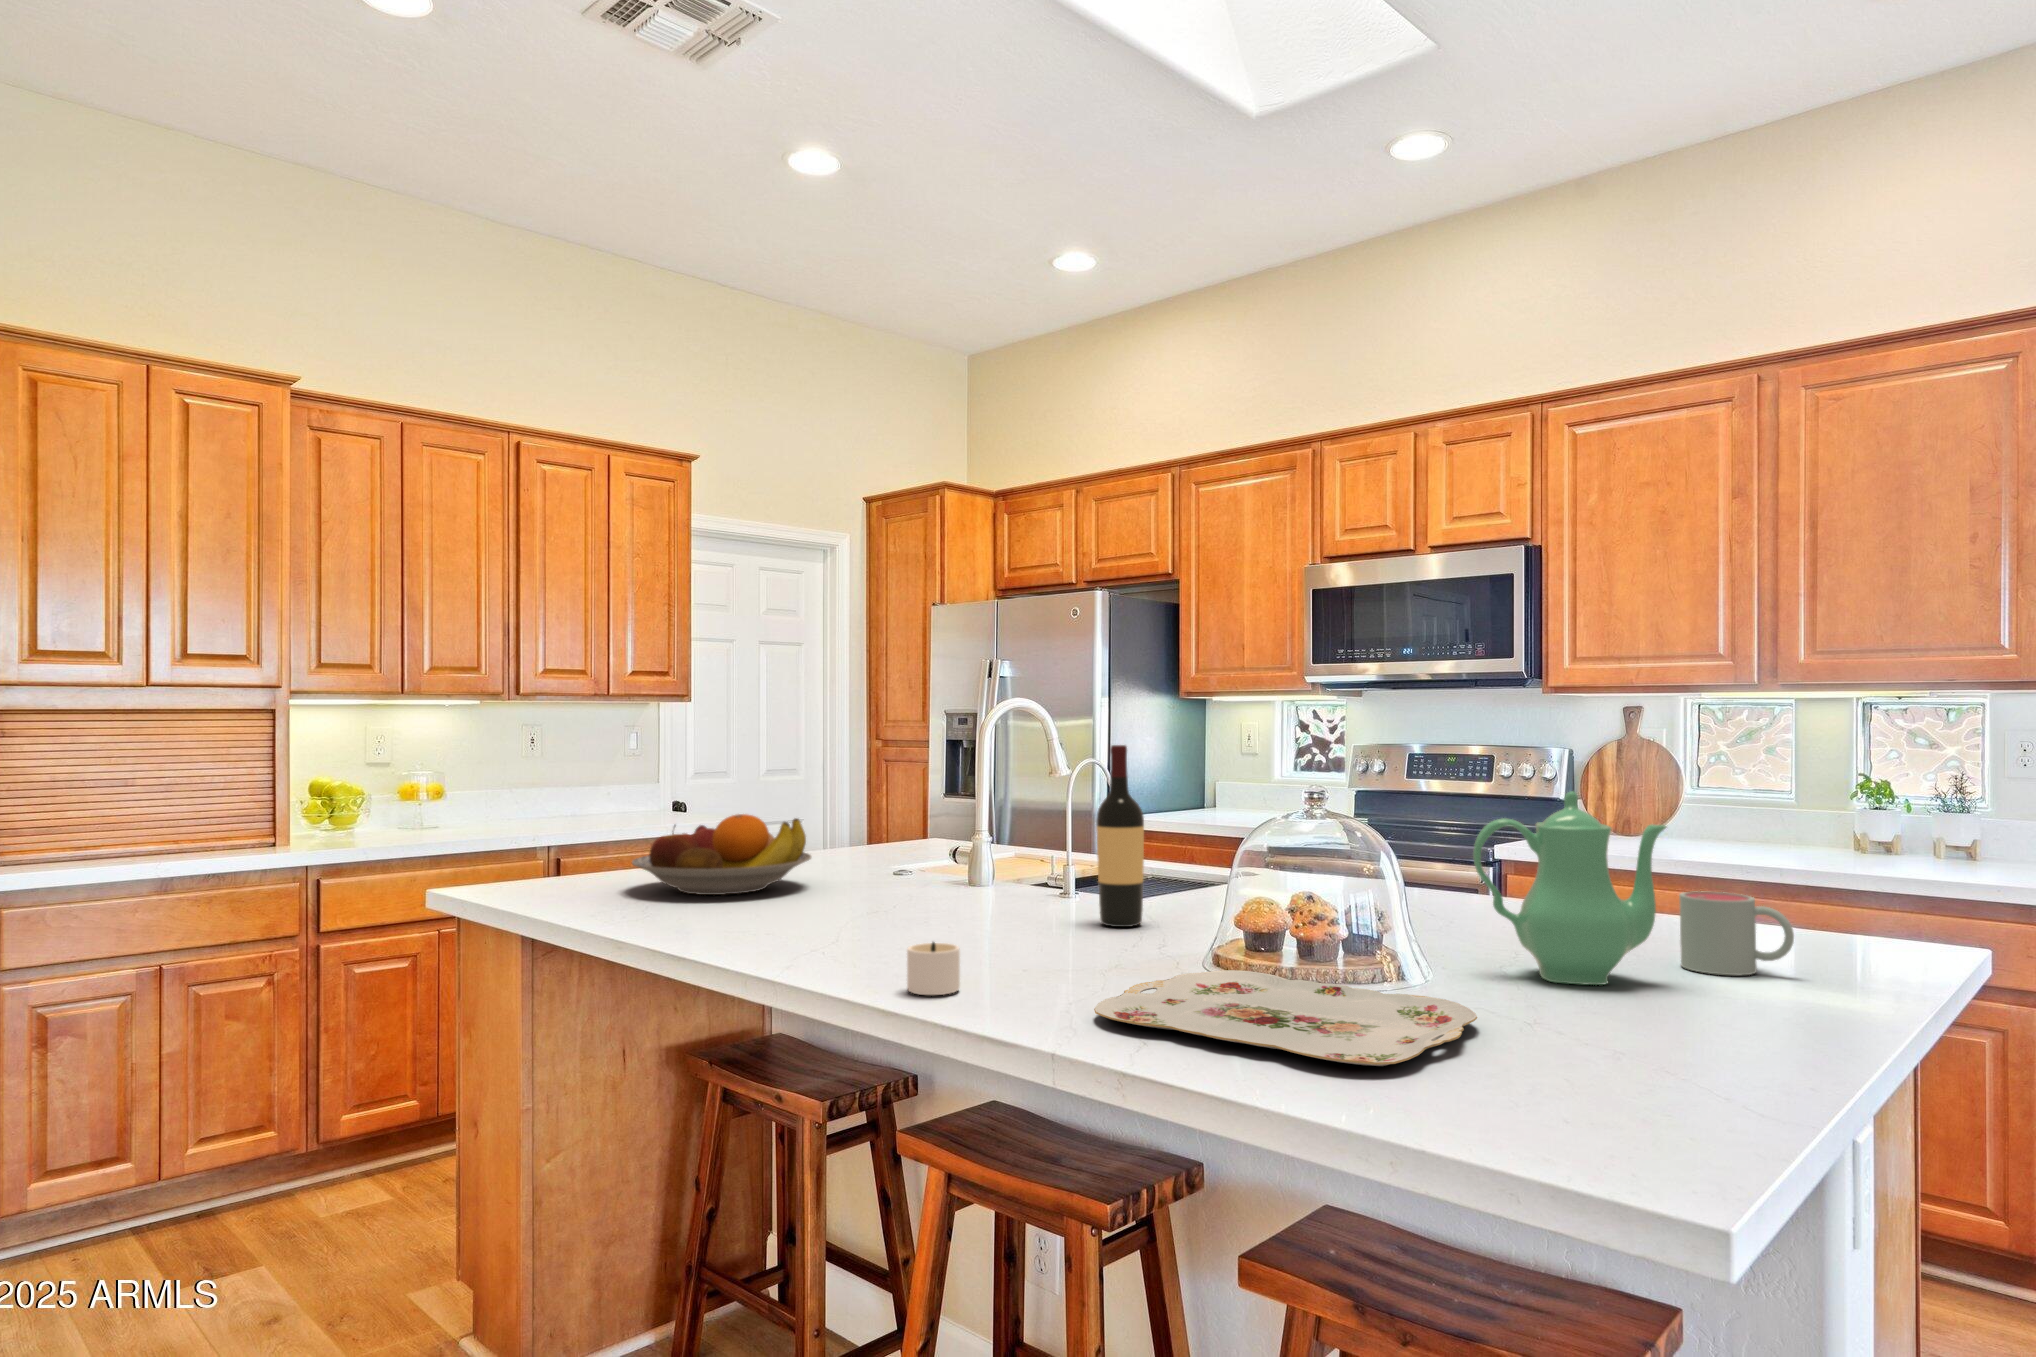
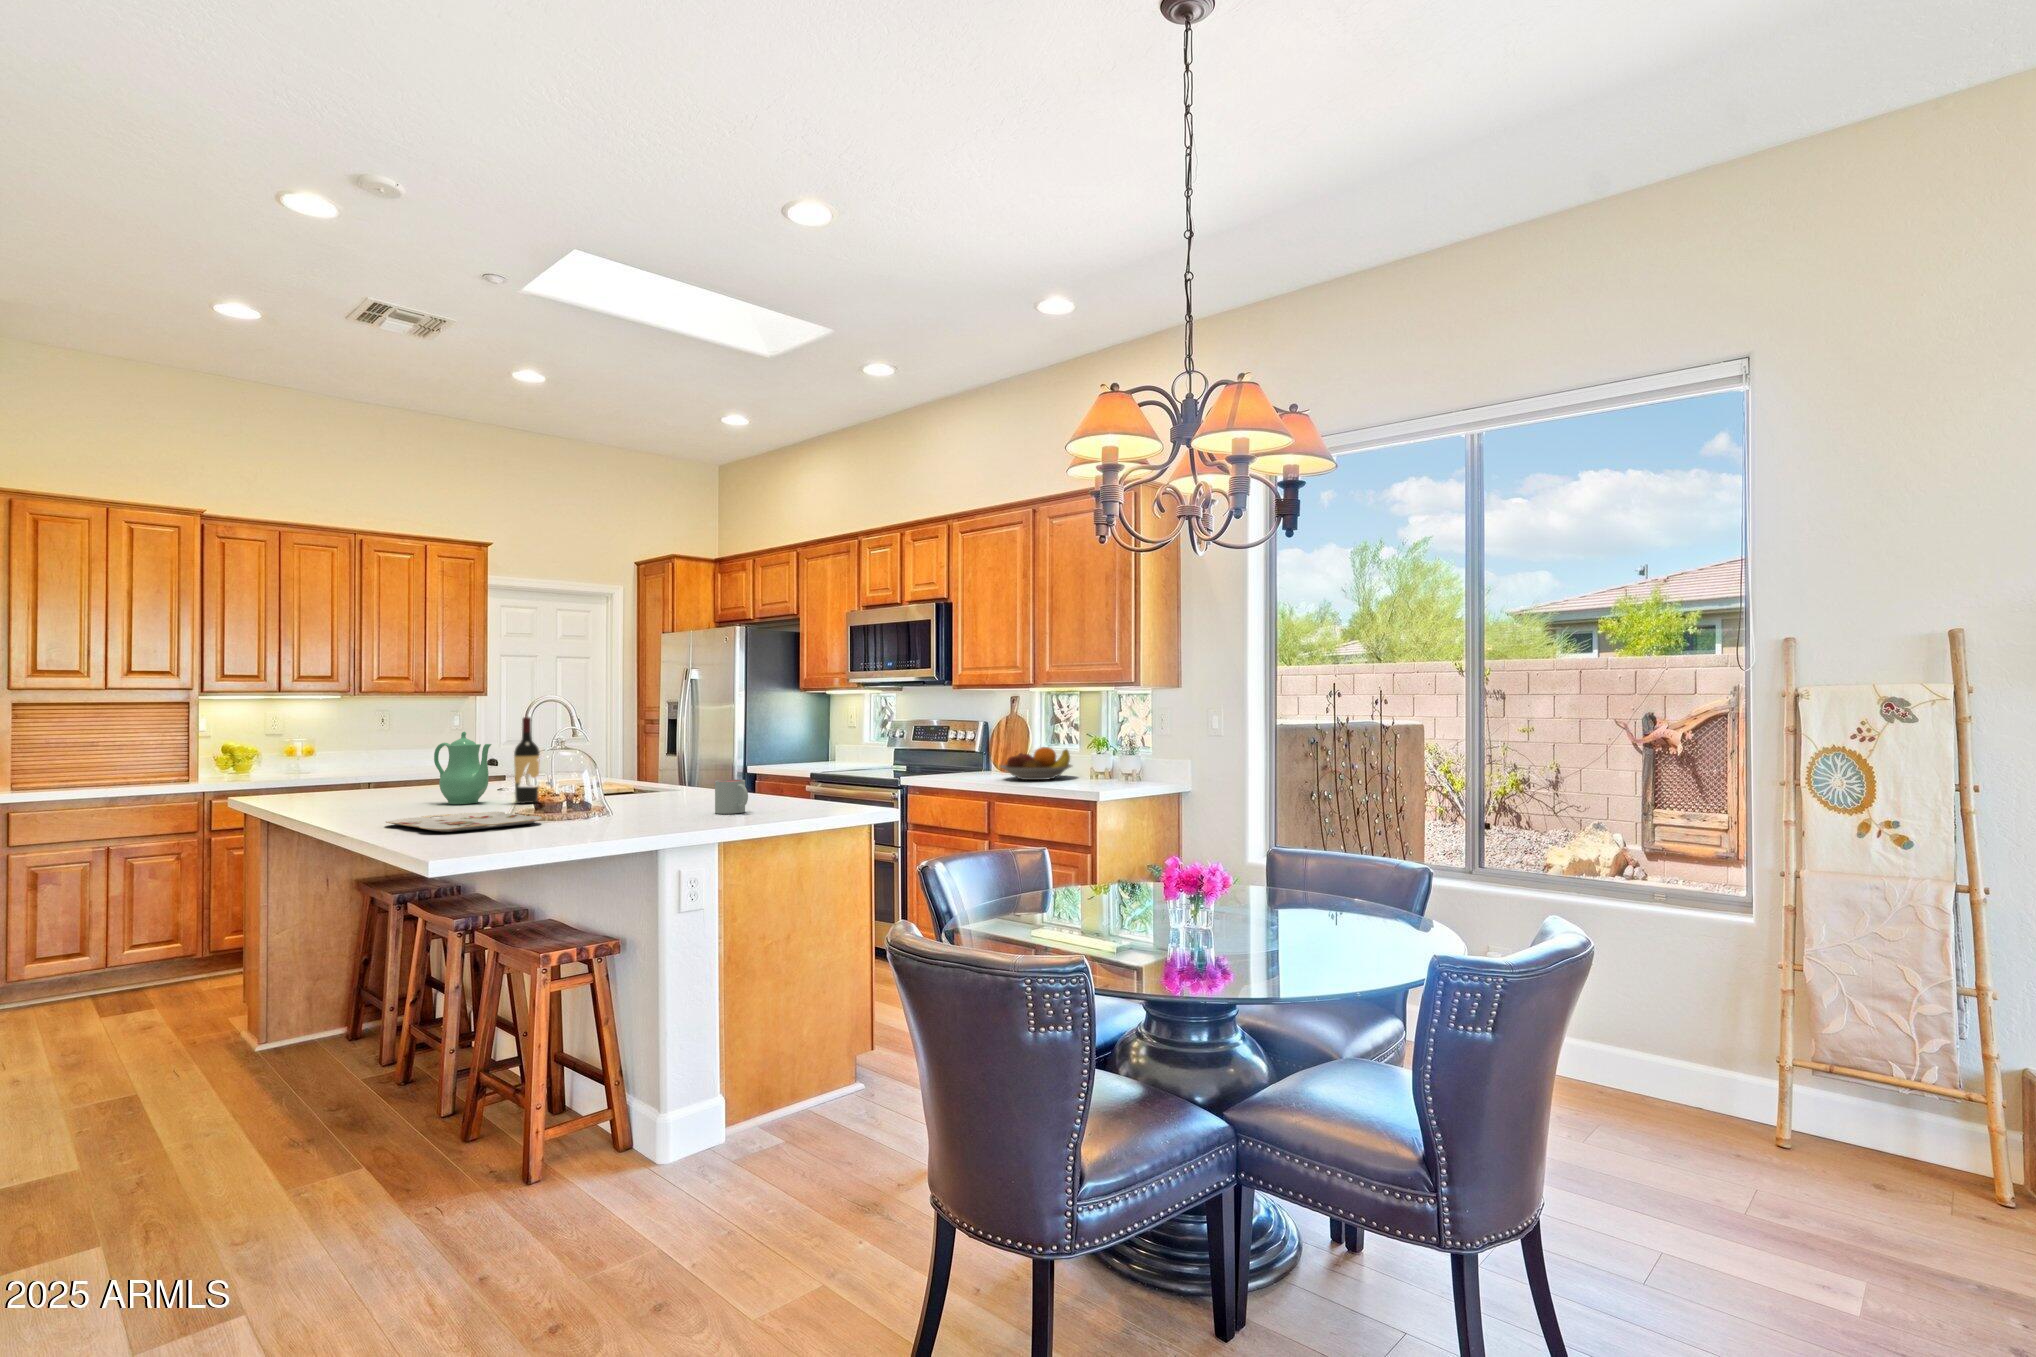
teapot: present [1473,791,1666,985] -> present [434,732,491,804]
fruit bowl: present [632,814,811,895] -> present [1000,747,1072,780]
candle: present [907,942,960,995] -> none [341,799,380,820]

